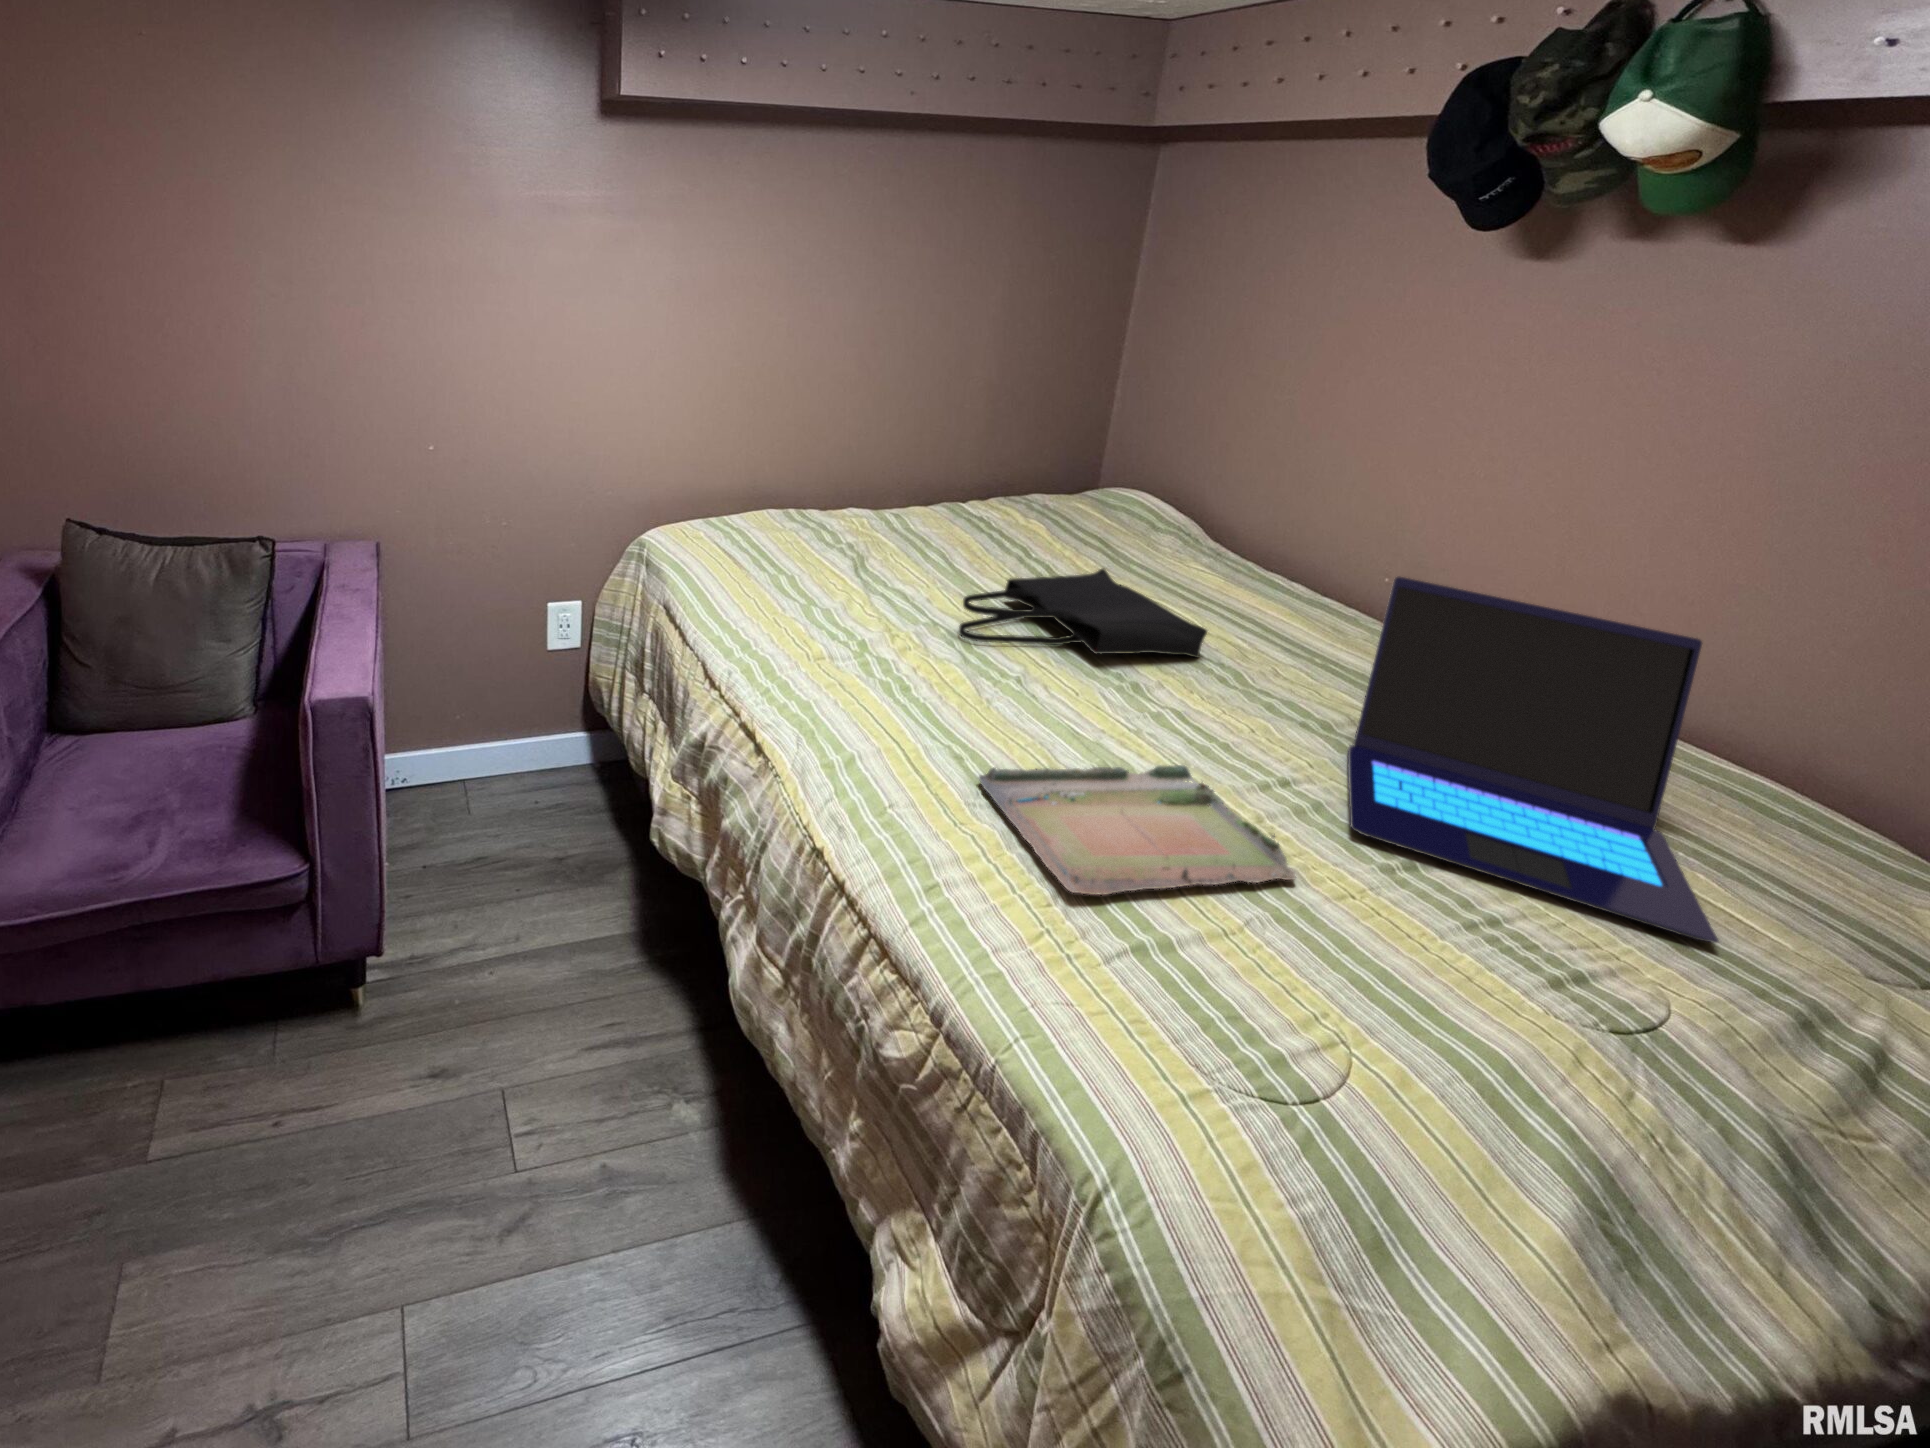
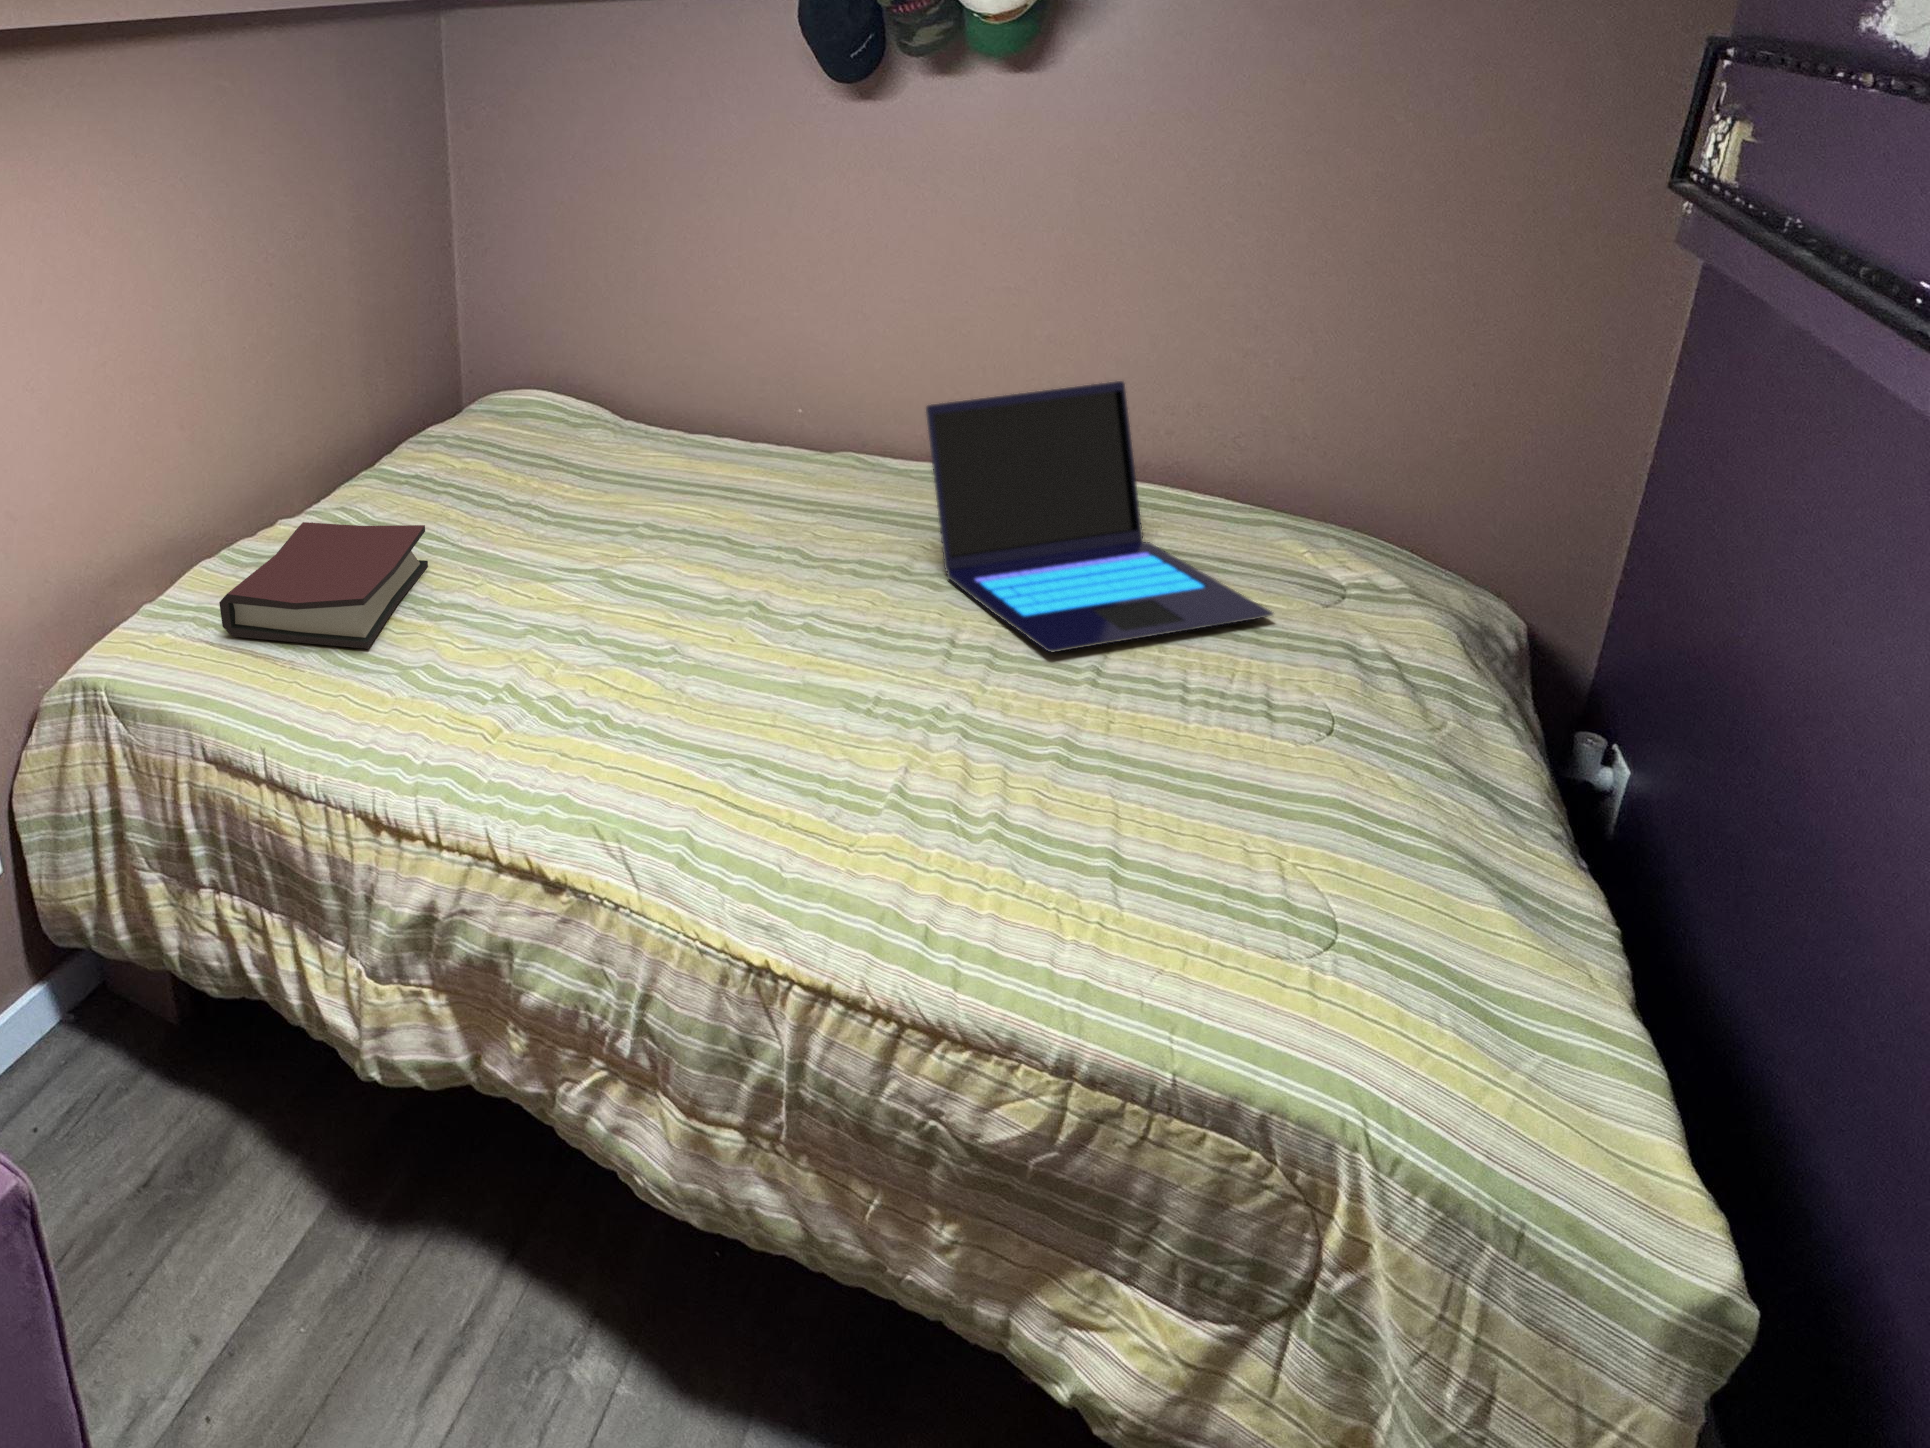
hardback book: none [739,507,919,589] -> present [219,522,428,649]
tote bag: present [959,568,1207,658] -> none [551,485,759,627]
tray: present [979,765,1296,895] -> none [802,662,1083,852]

